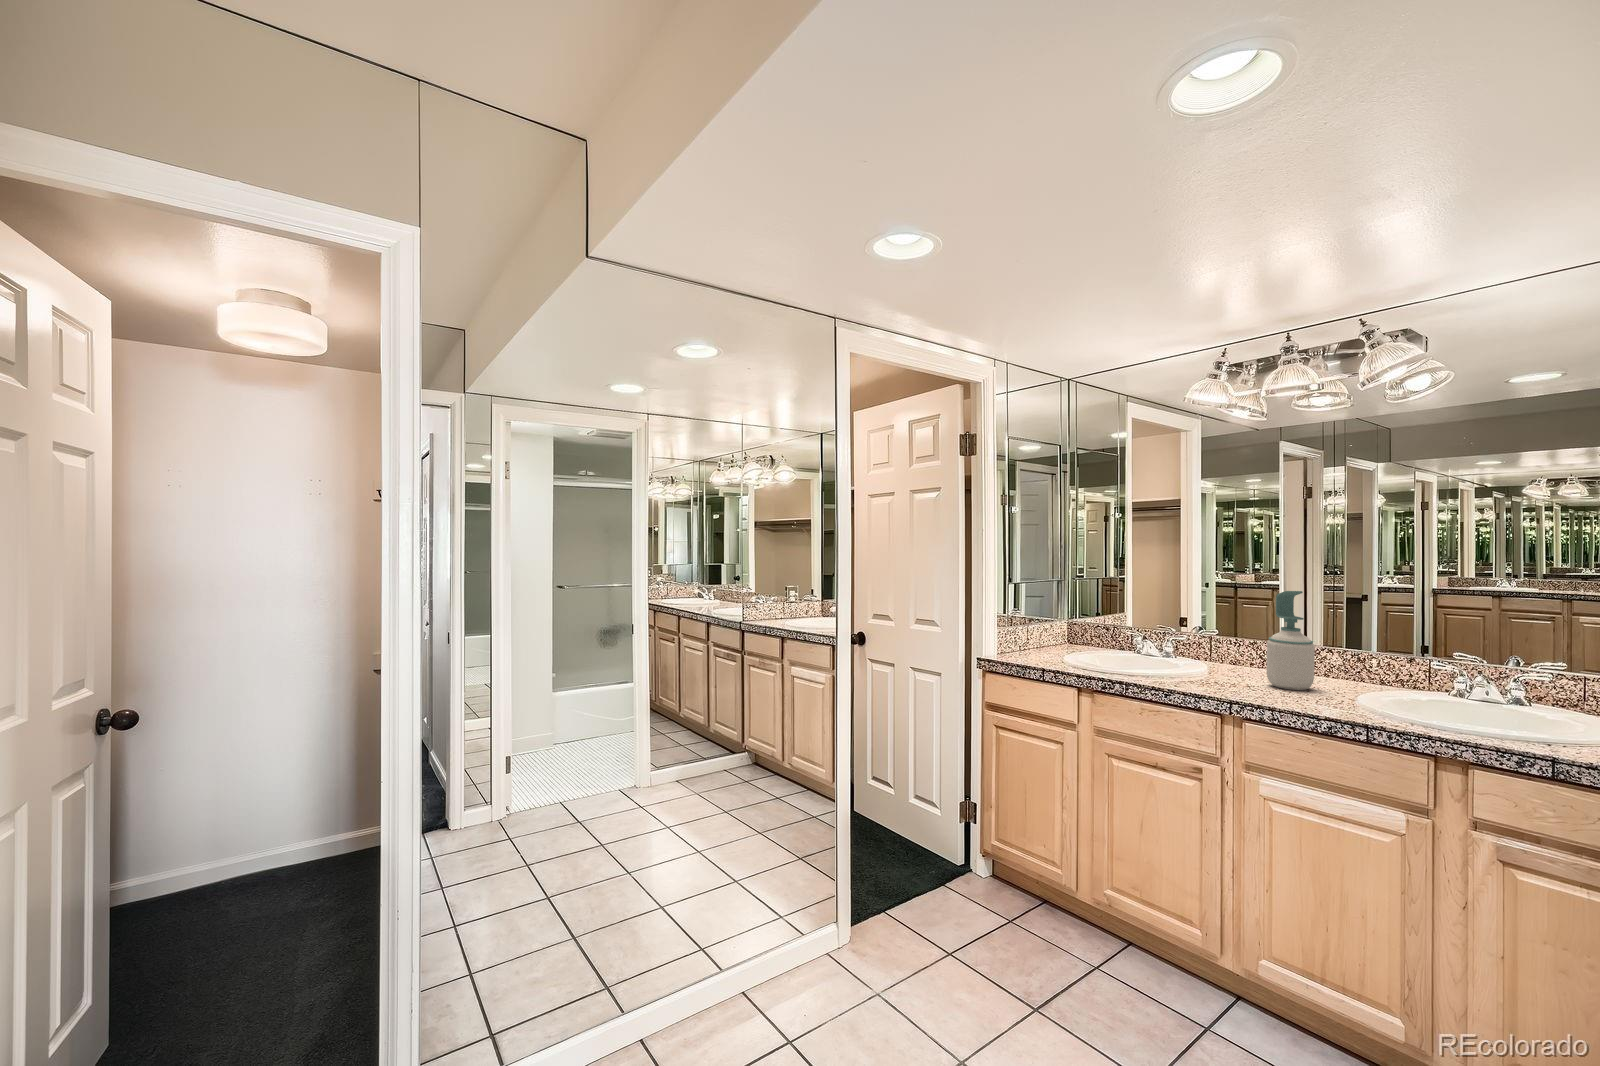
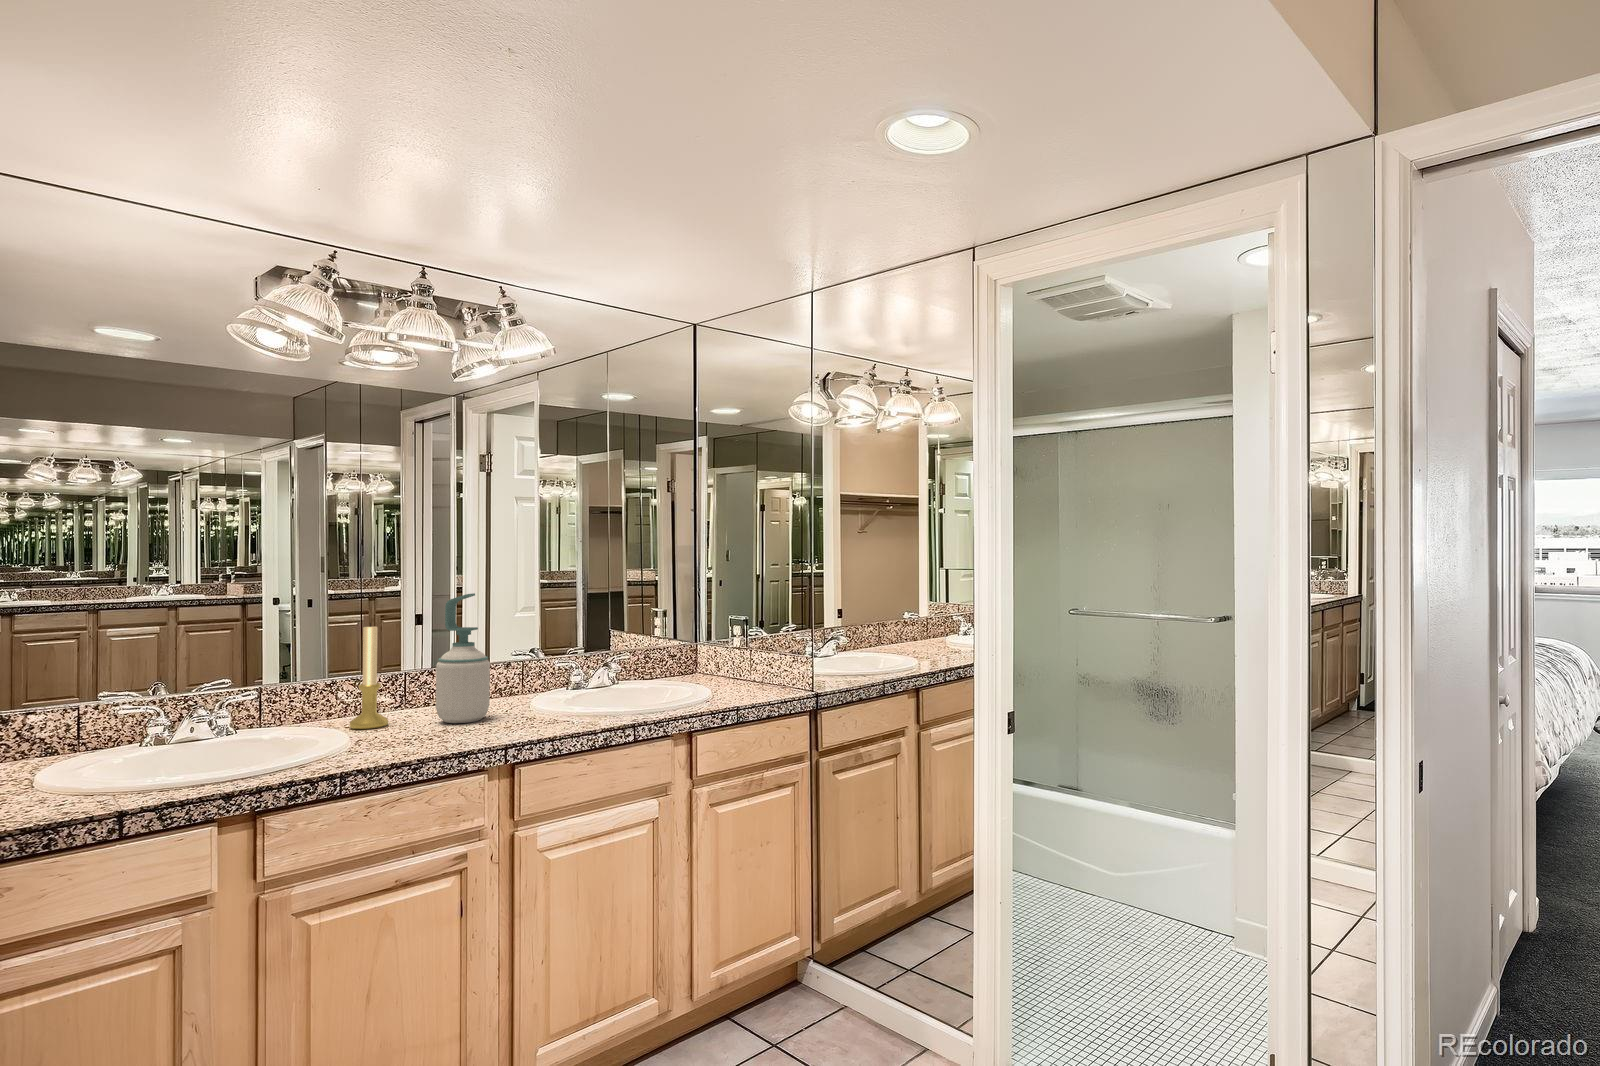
candle holder: none [1225,604,1255,677] -> present [349,623,389,729]

